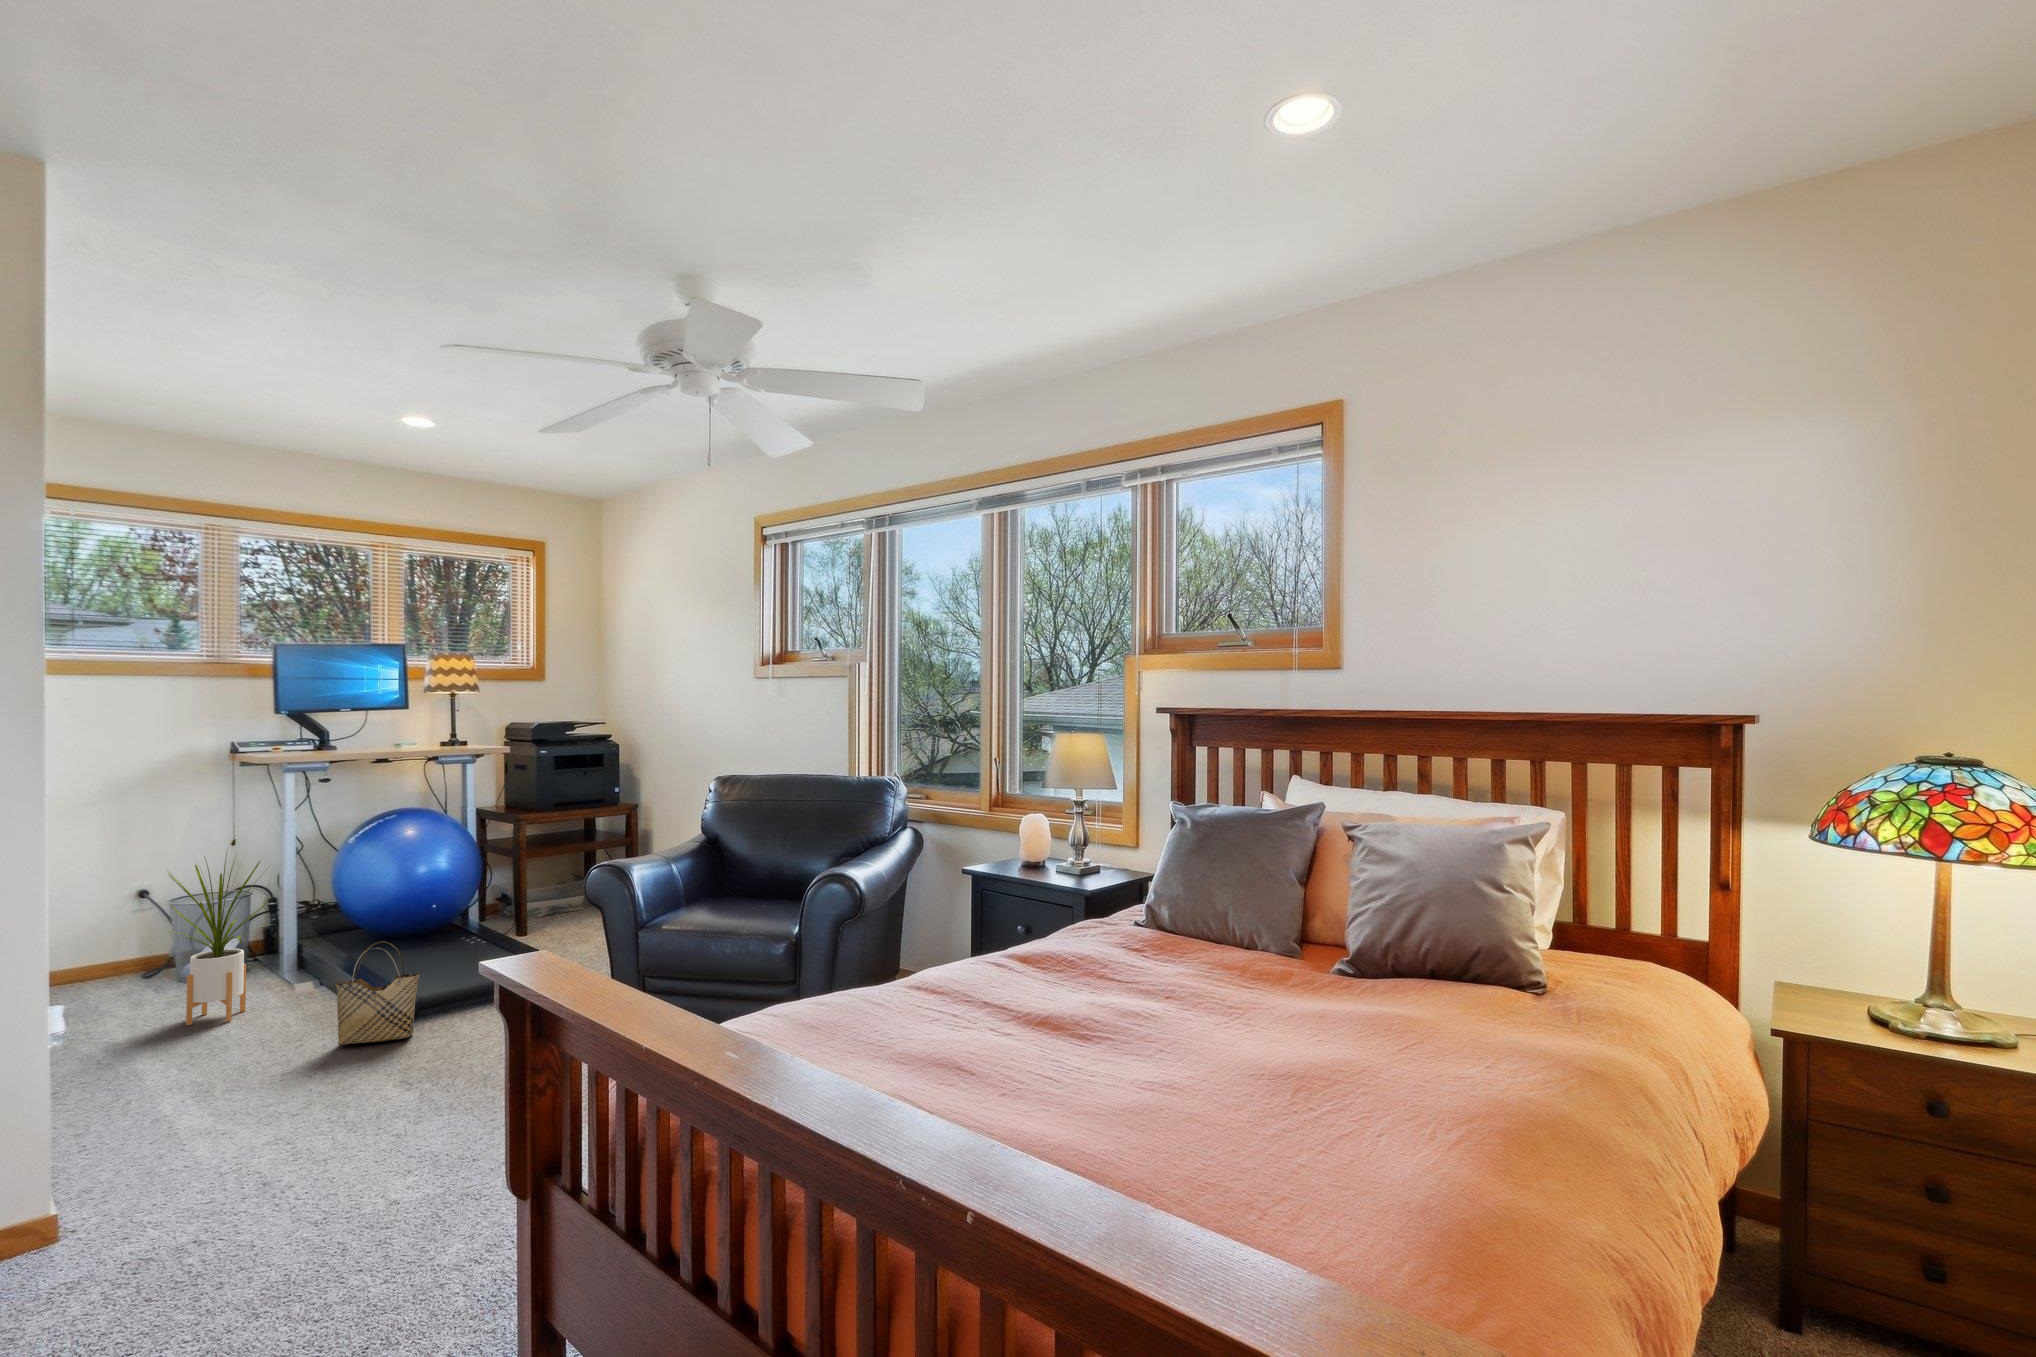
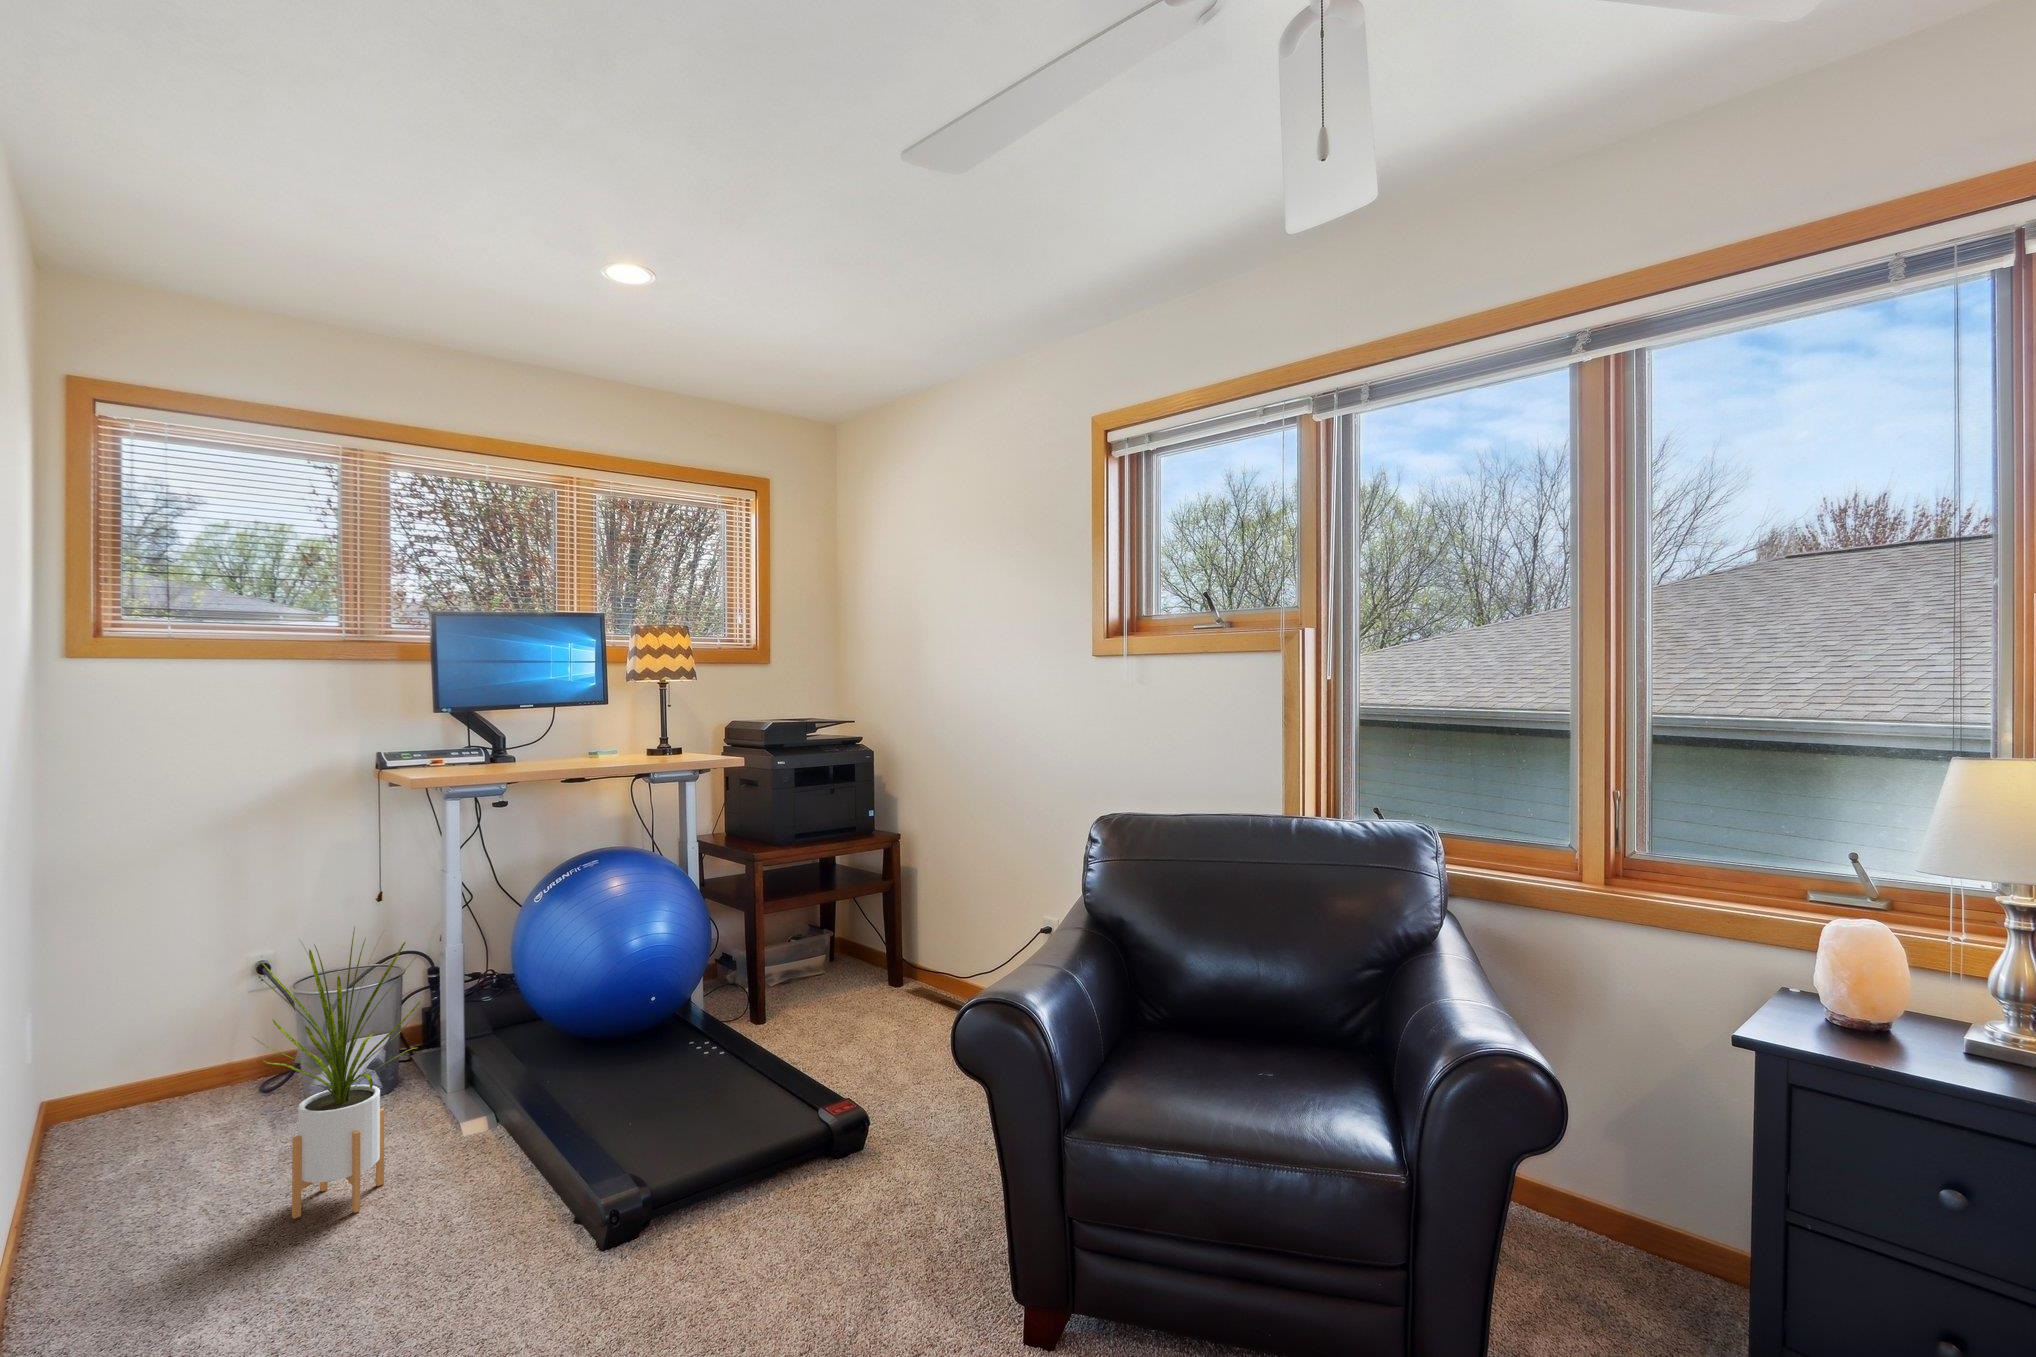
woven basket: present [336,941,419,1045] -> none [515,1105,651,1303]

